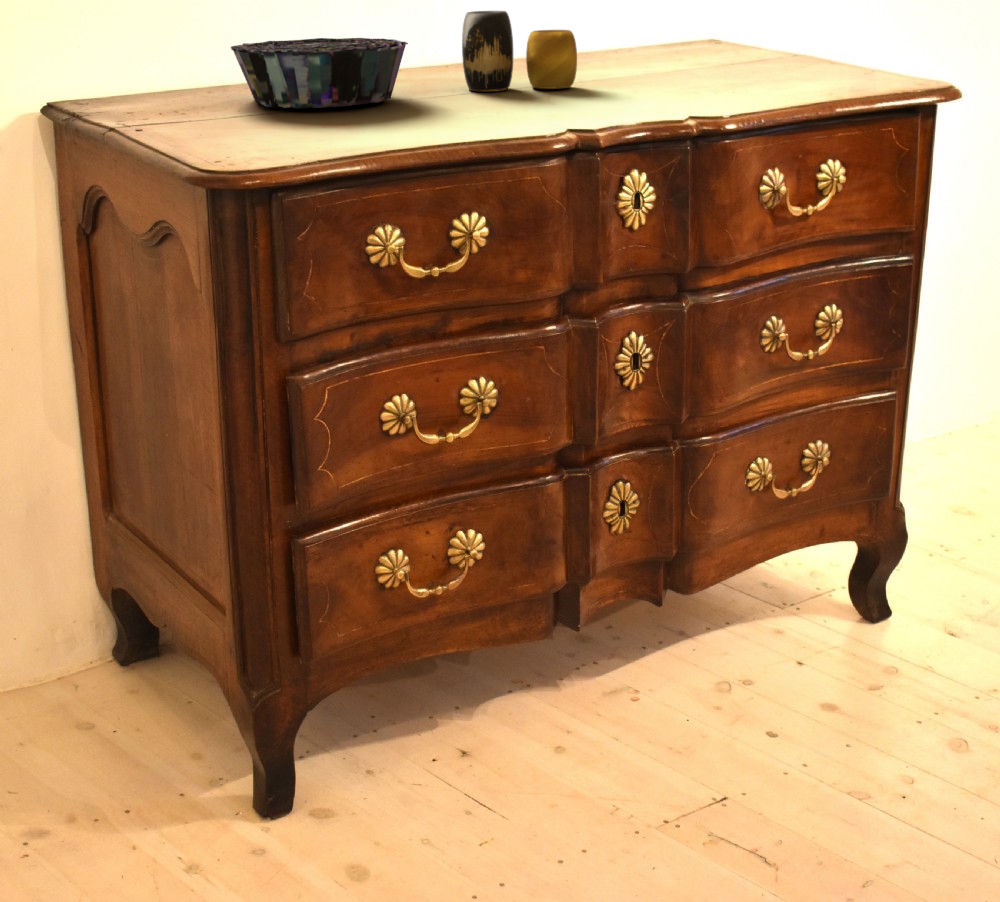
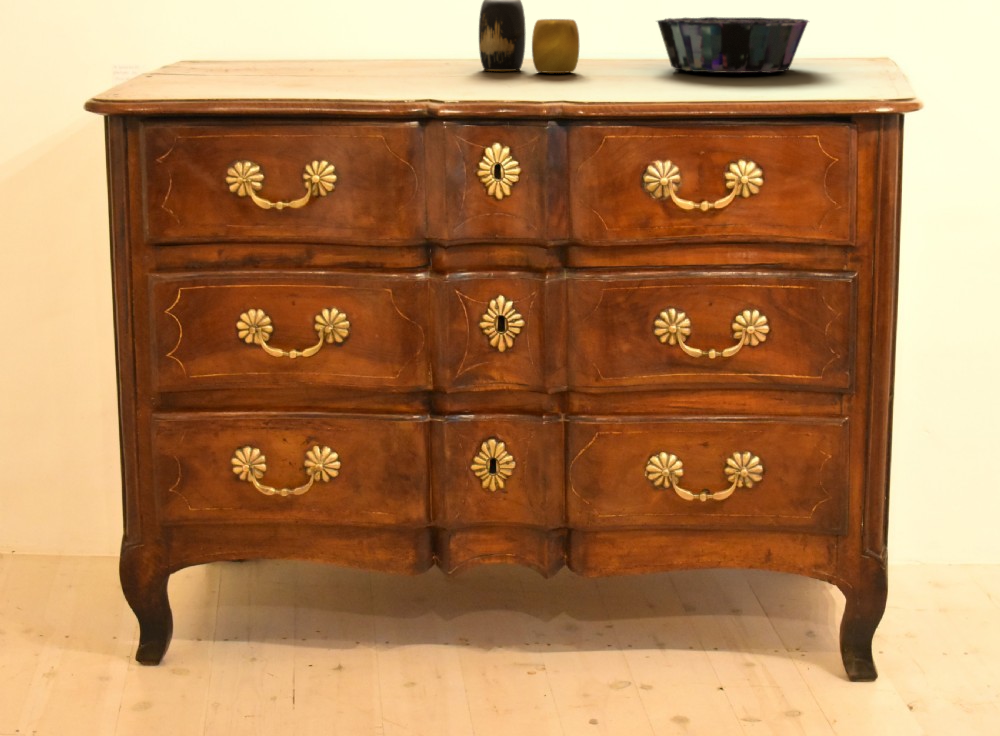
decorative bowl: present [231,38,408,108] -> present [658,17,809,73]

